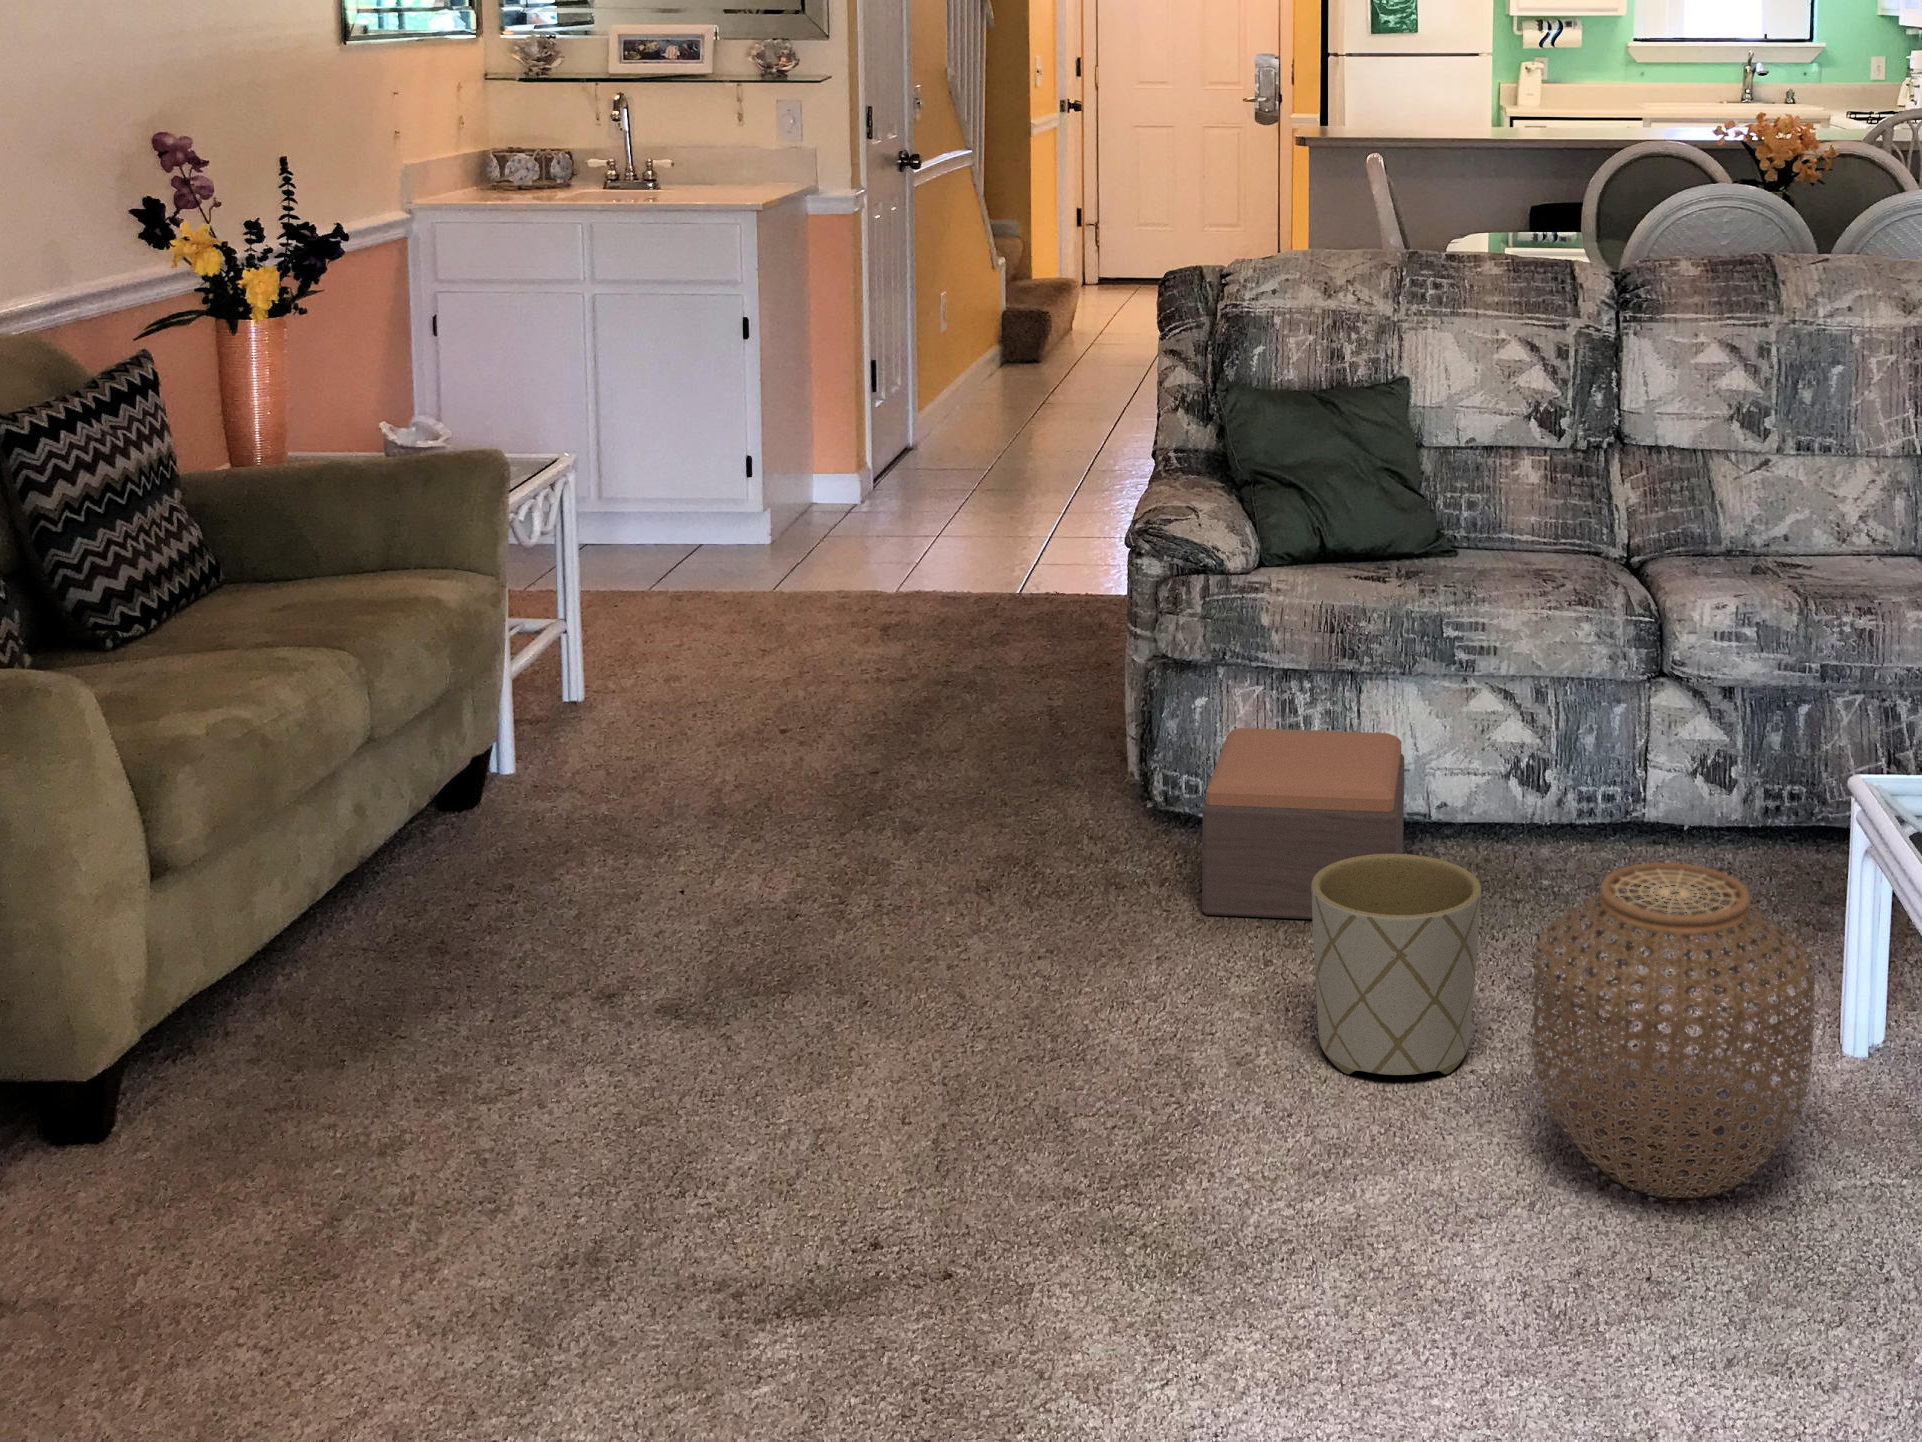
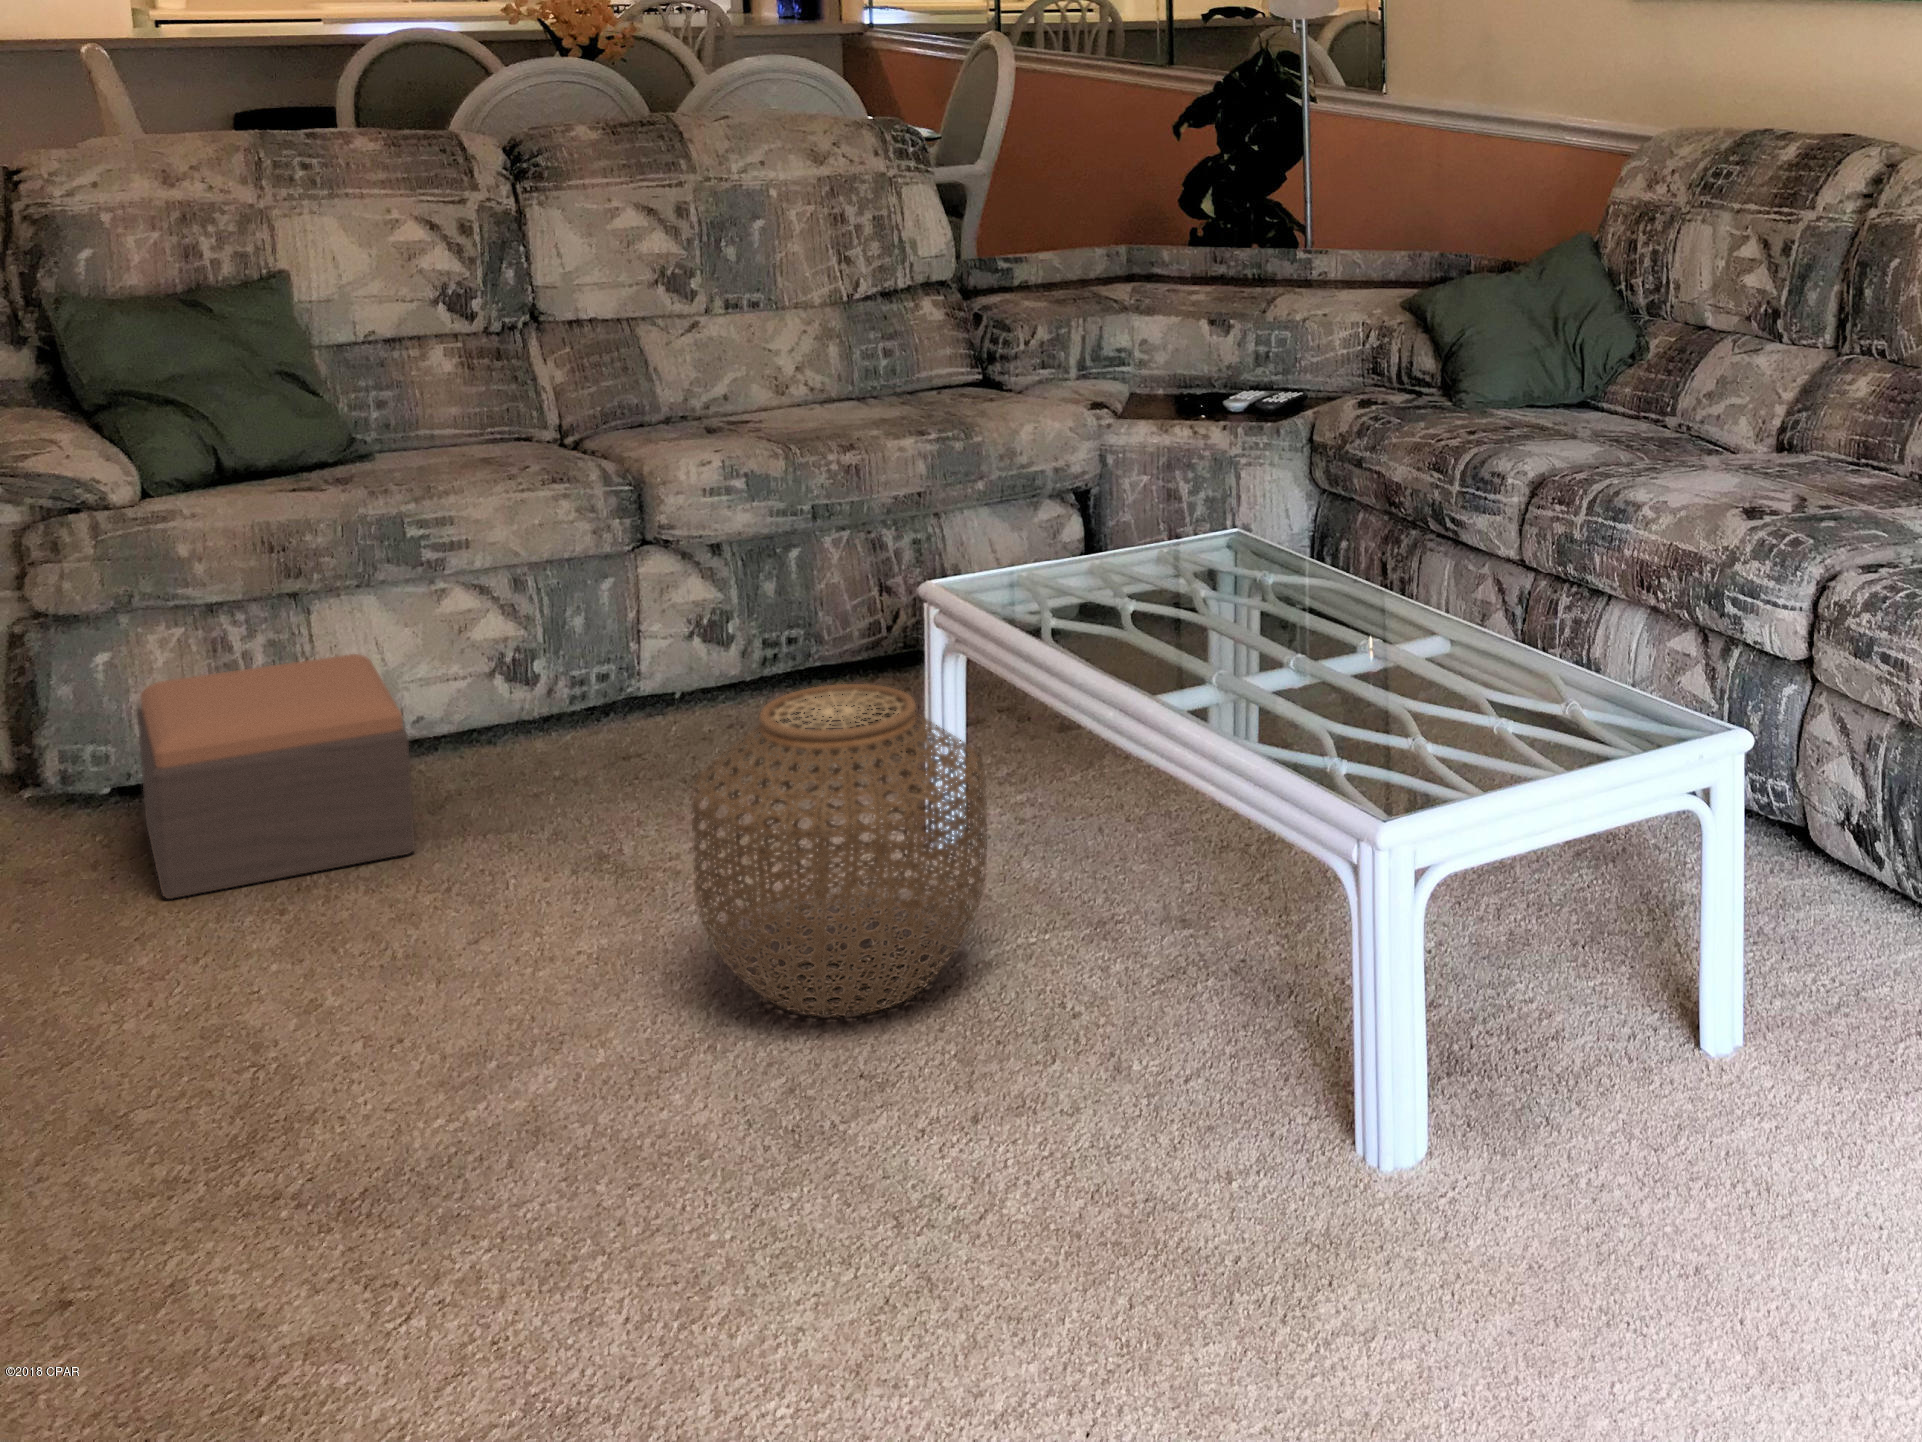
planter: present [1311,854,1481,1075] -> none [378,753,586,1005]

